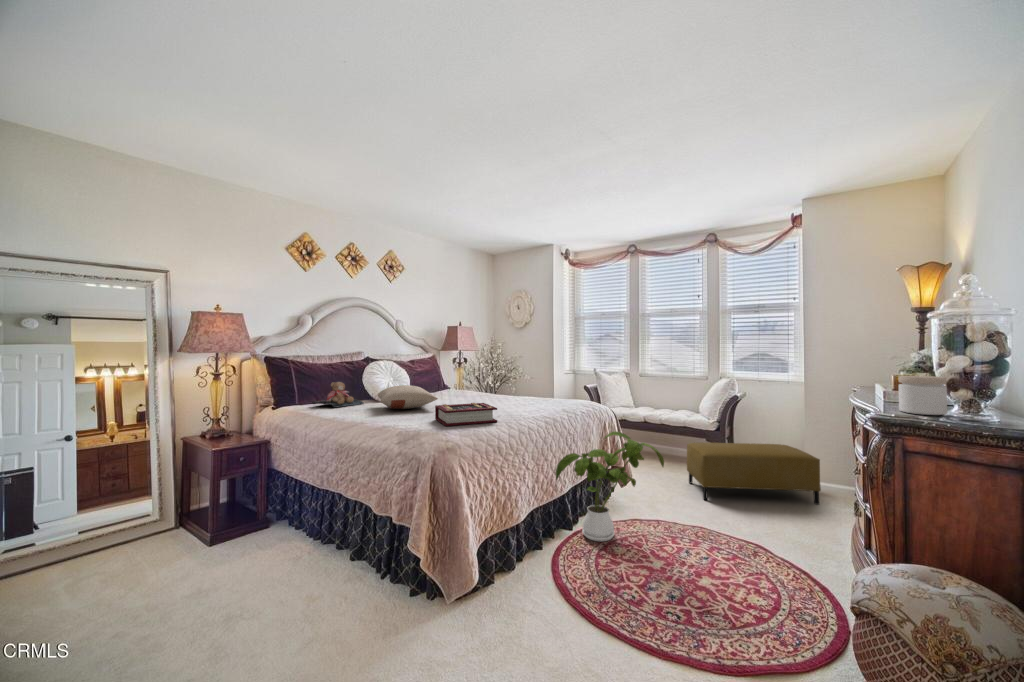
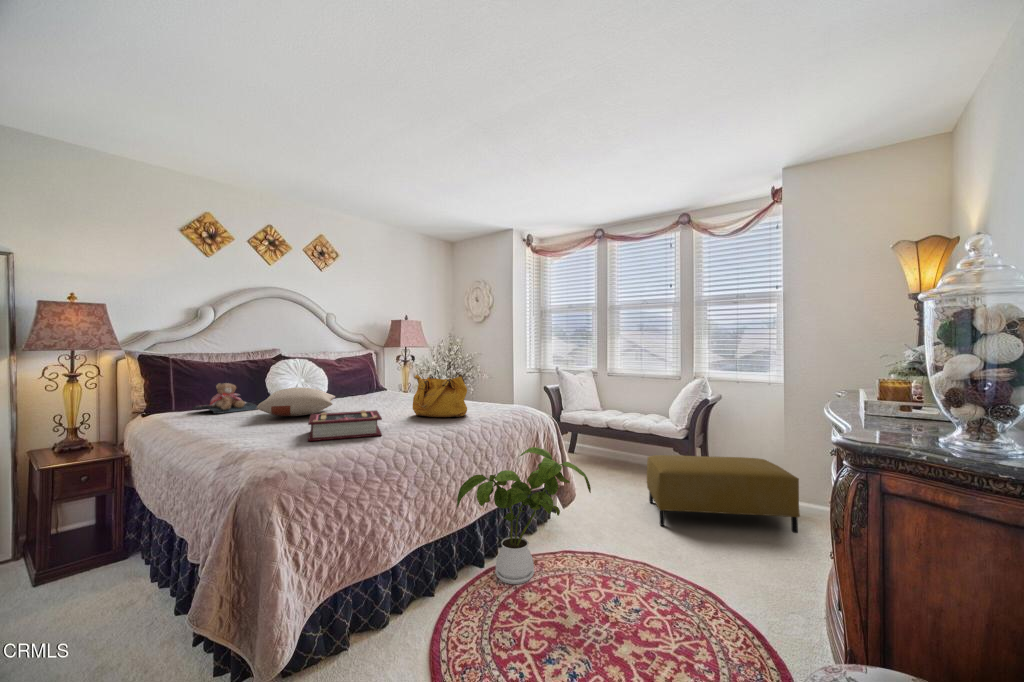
handbag: none [500,372,547,409] -> present [413,373,467,417]
jar: present [899,376,947,415] -> none [876,382,944,441]

